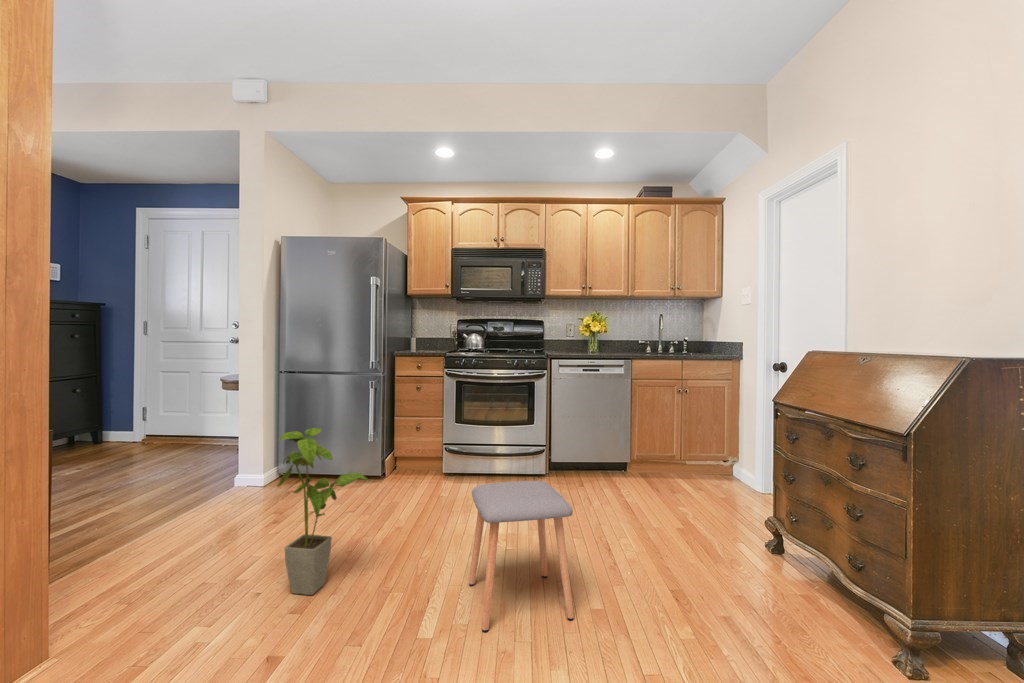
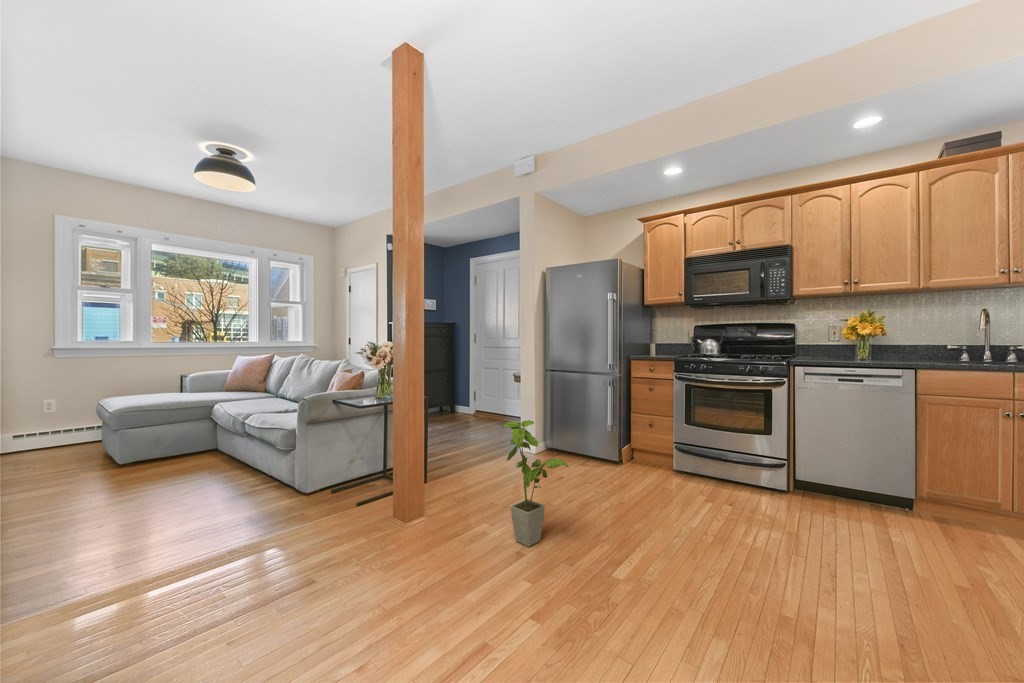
stool: present [469,481,574,632] -> none [645,490,748,653]

